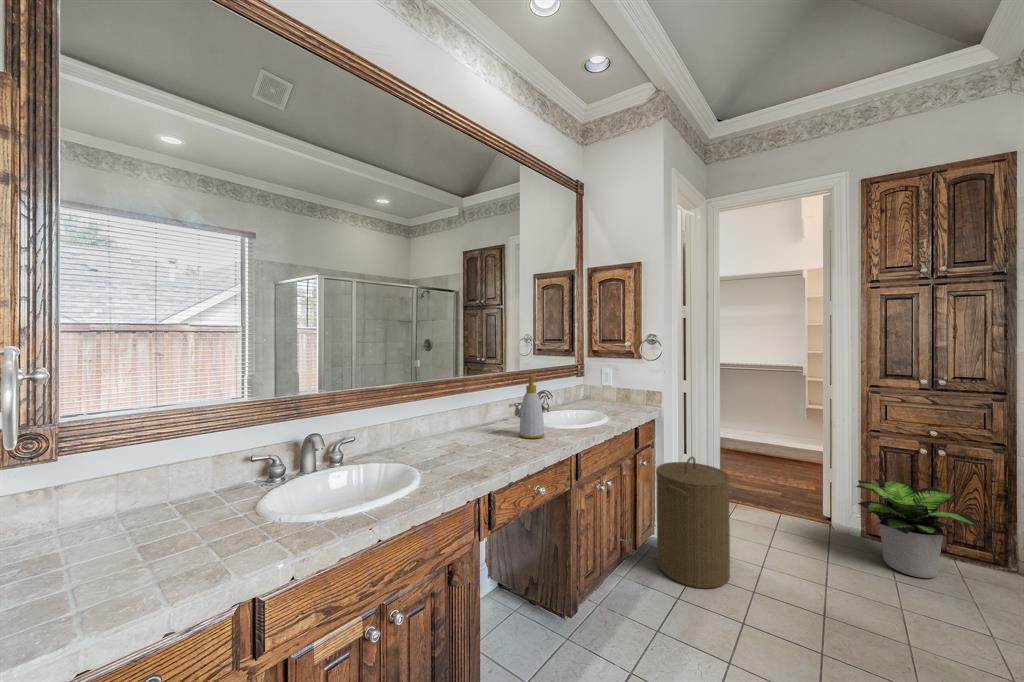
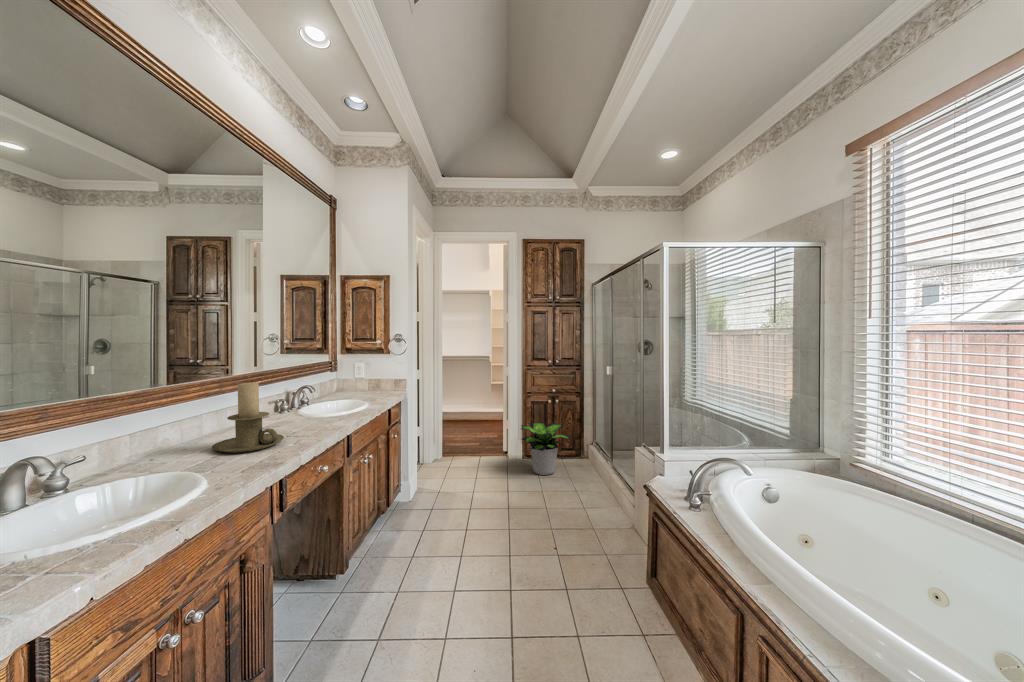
soap bottle: present [519,375,545,439] -> none [293,372,319,428]
candle holder: none [435,384,499,457] -> present [212,383,284,453]
laundry hamper: present [656,457,730,589] -> none [403,425,454,520]

